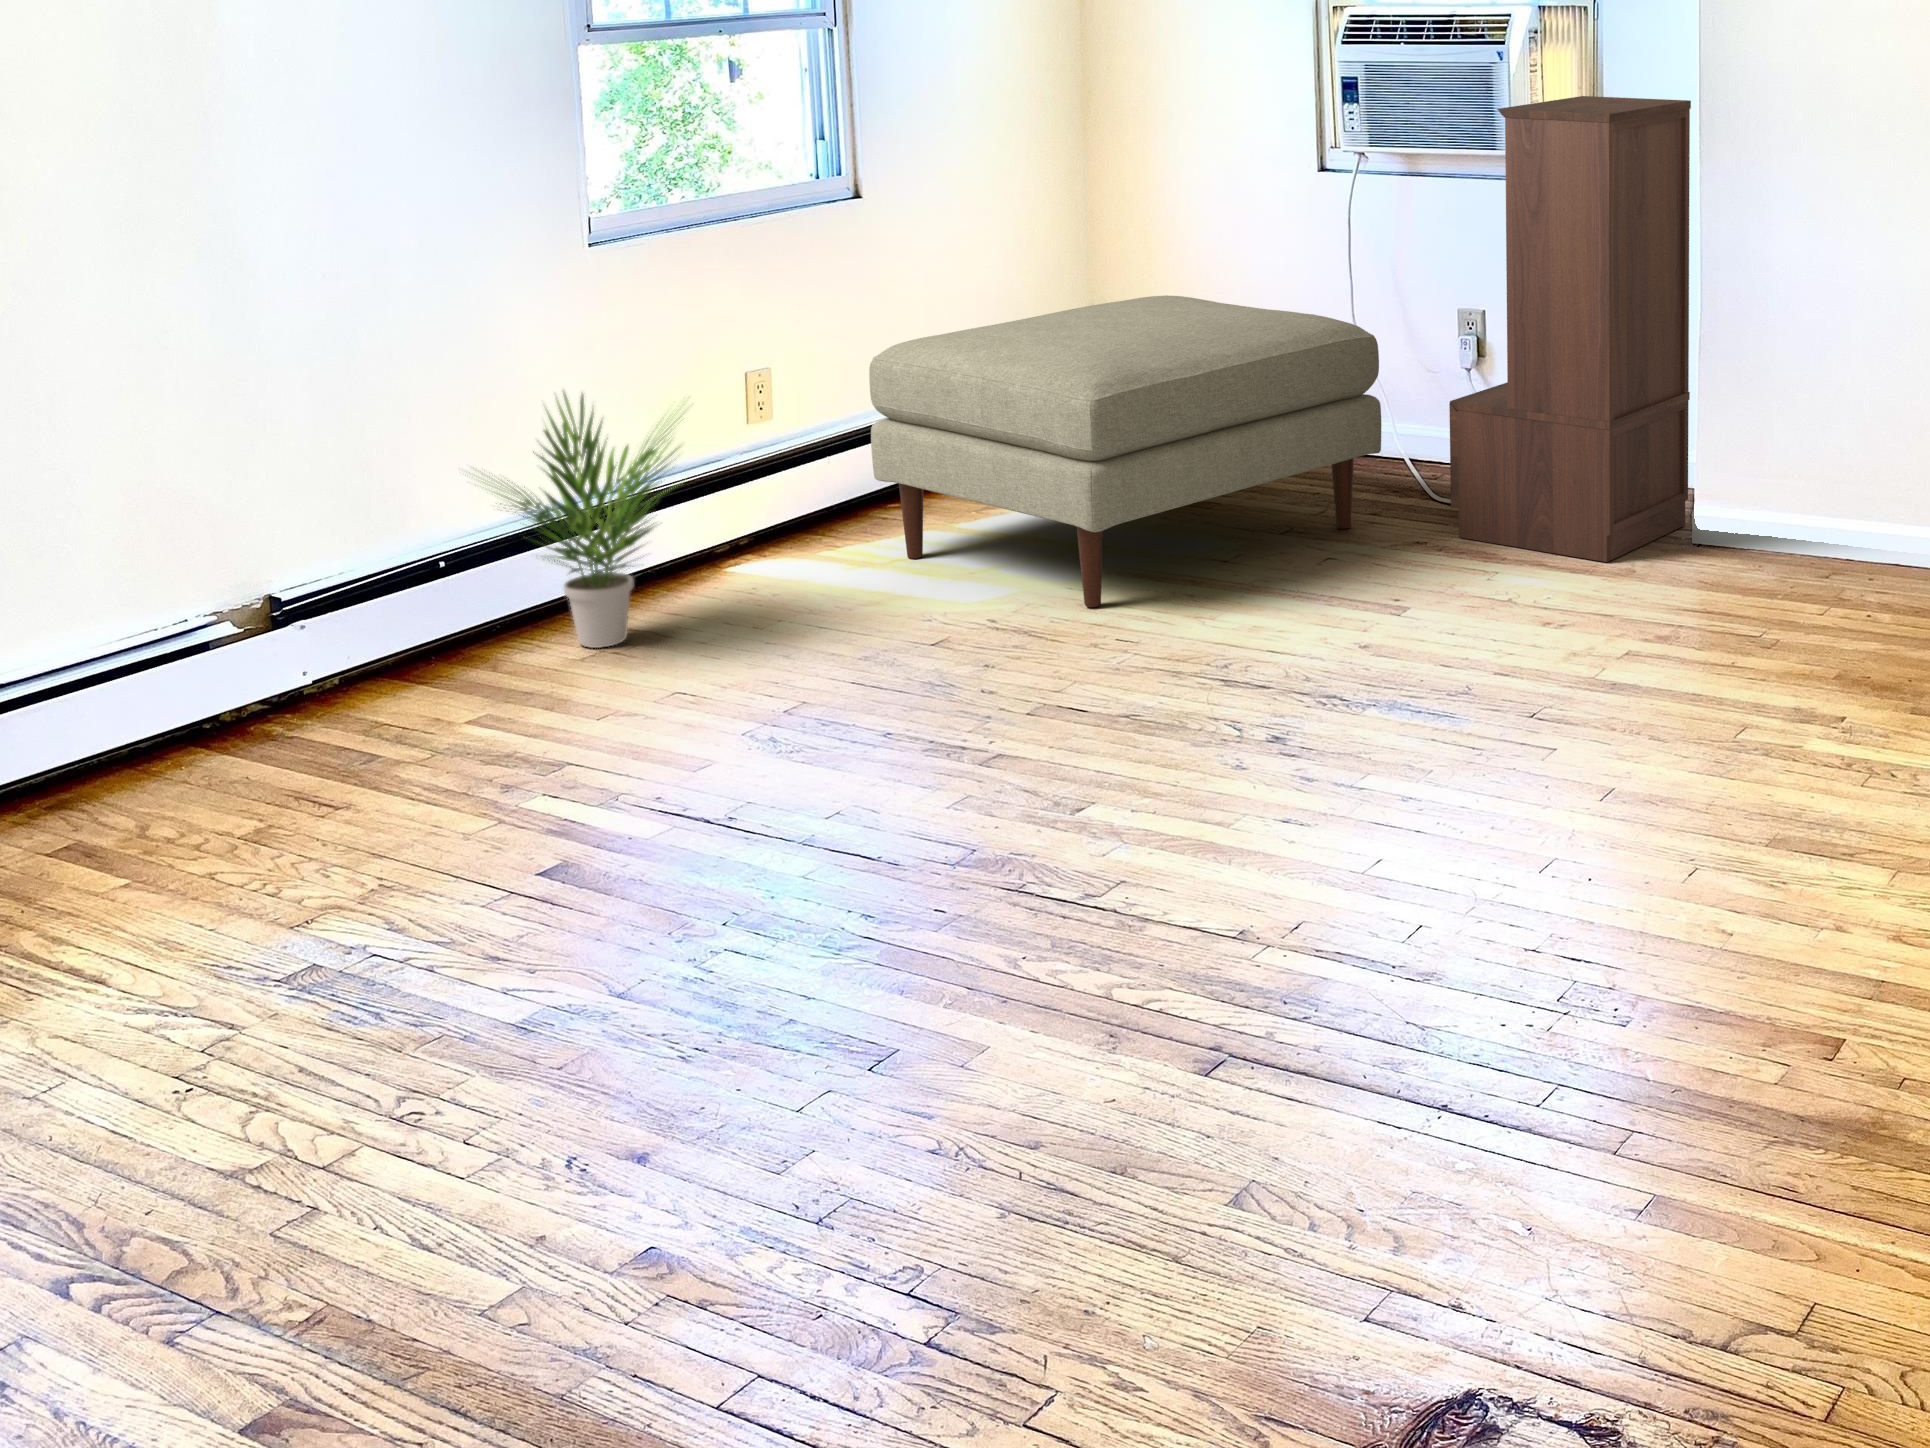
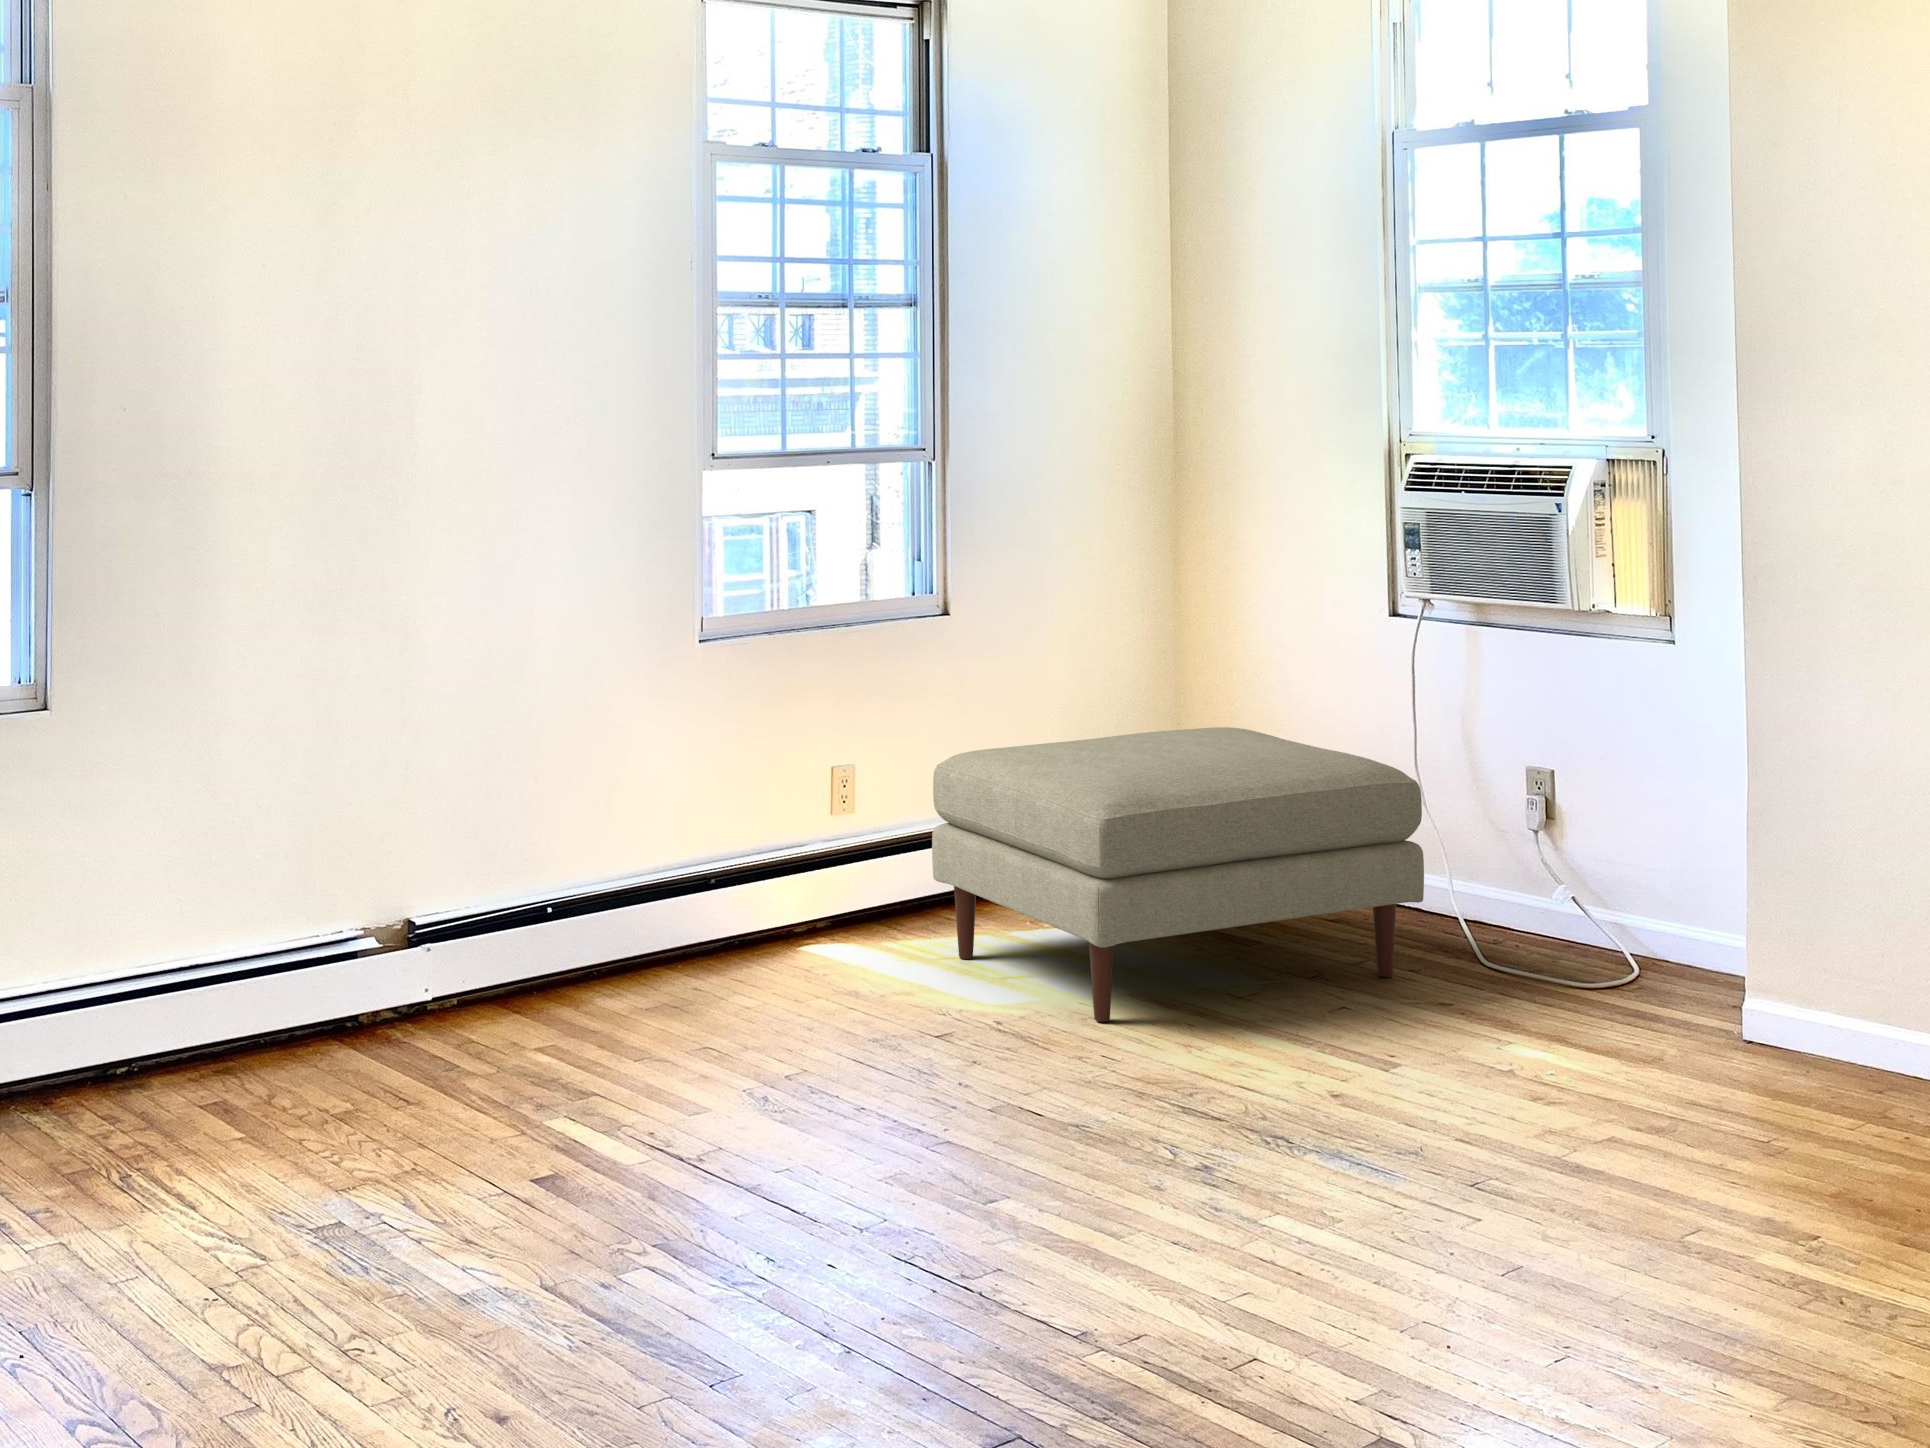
bookshelf: present [1449,96,1691,562] -> none [1489,552,1754,1041]
potted plant: present [494,392,680,648] -> none [564,769,757,1004]

